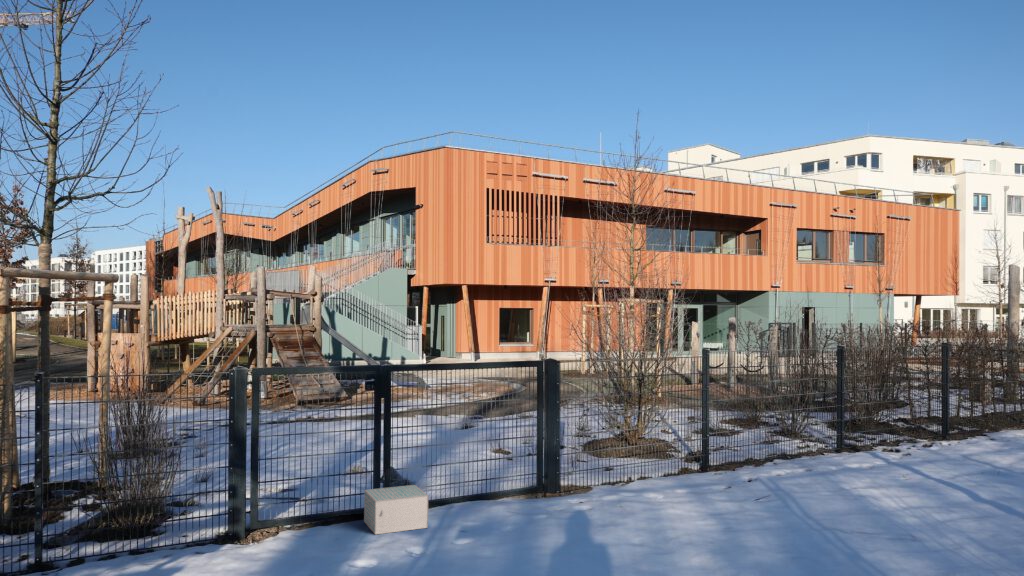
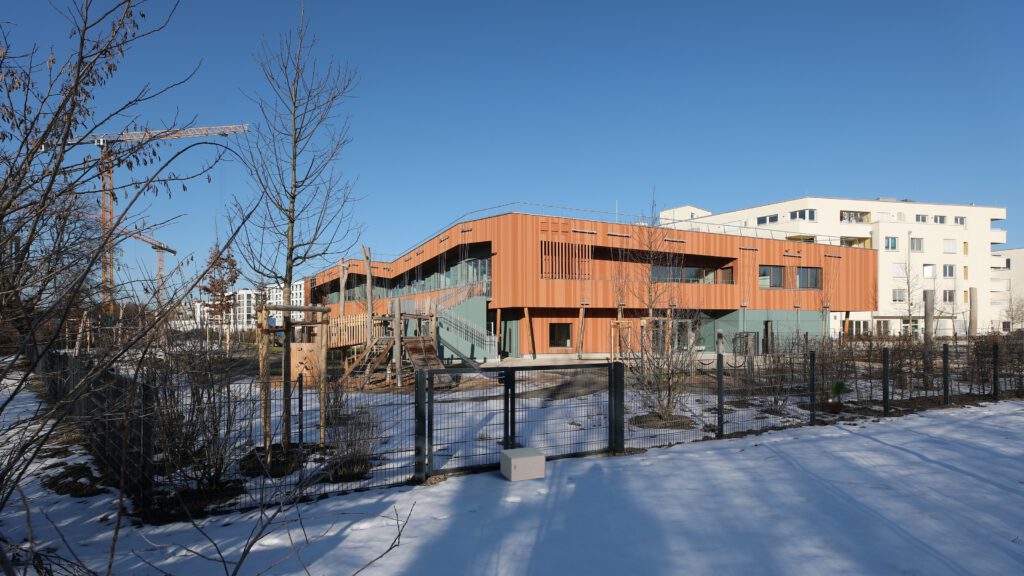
potted tree: none [863,386,895,436] -> present [825,382,846,413]

